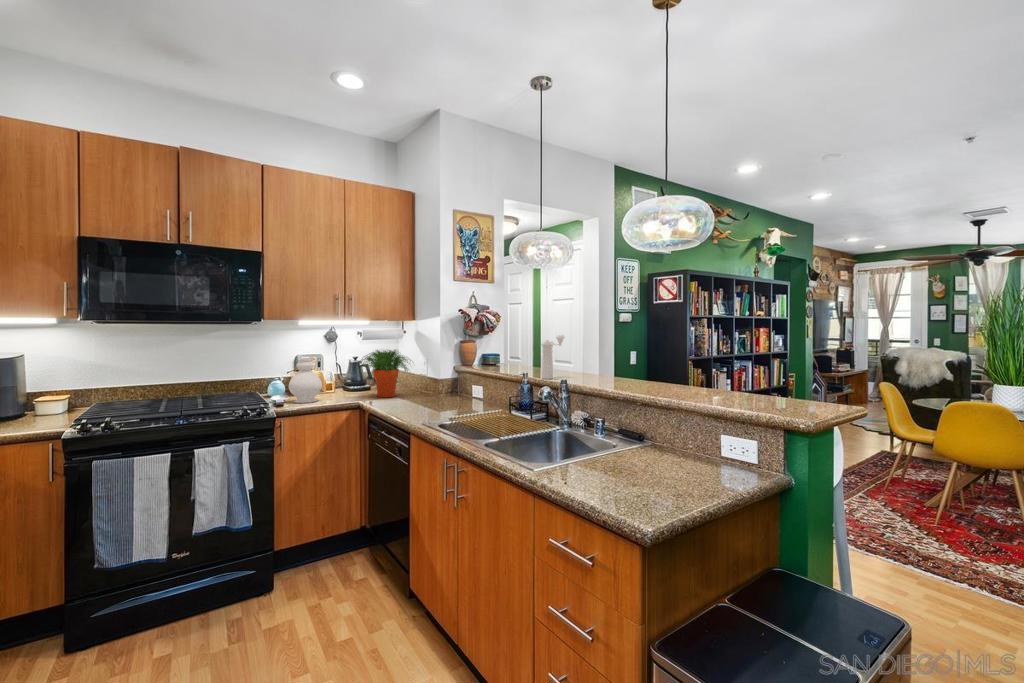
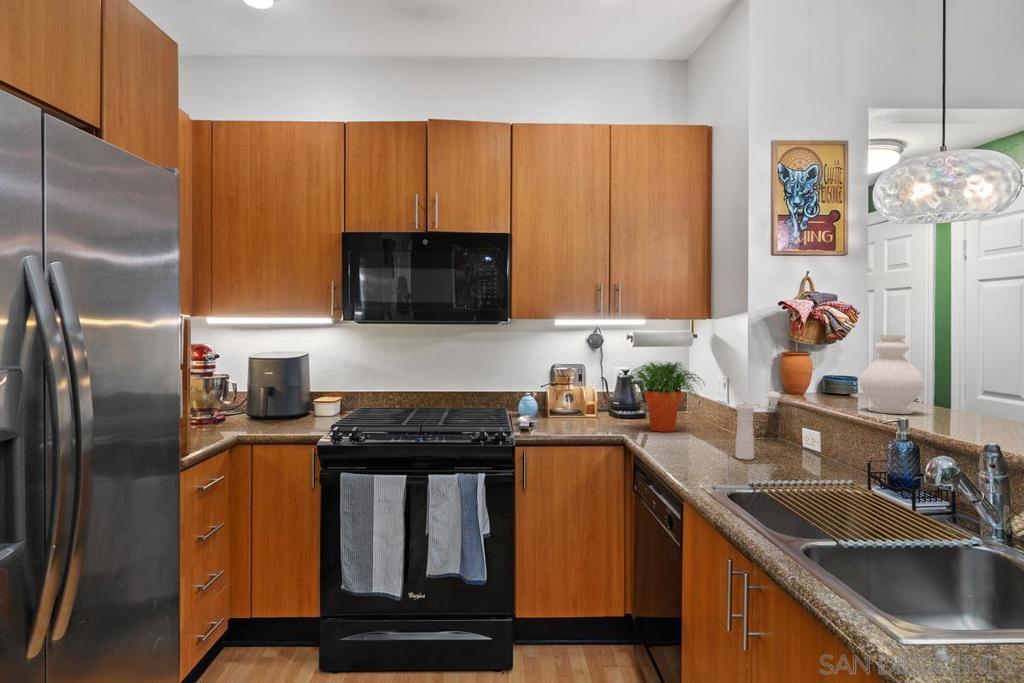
pepper mill: present [542,335,564,379] -> present [736,392,781,460]
decorative vase: present [288,358,322,403] -> present [860,335,924,414]

